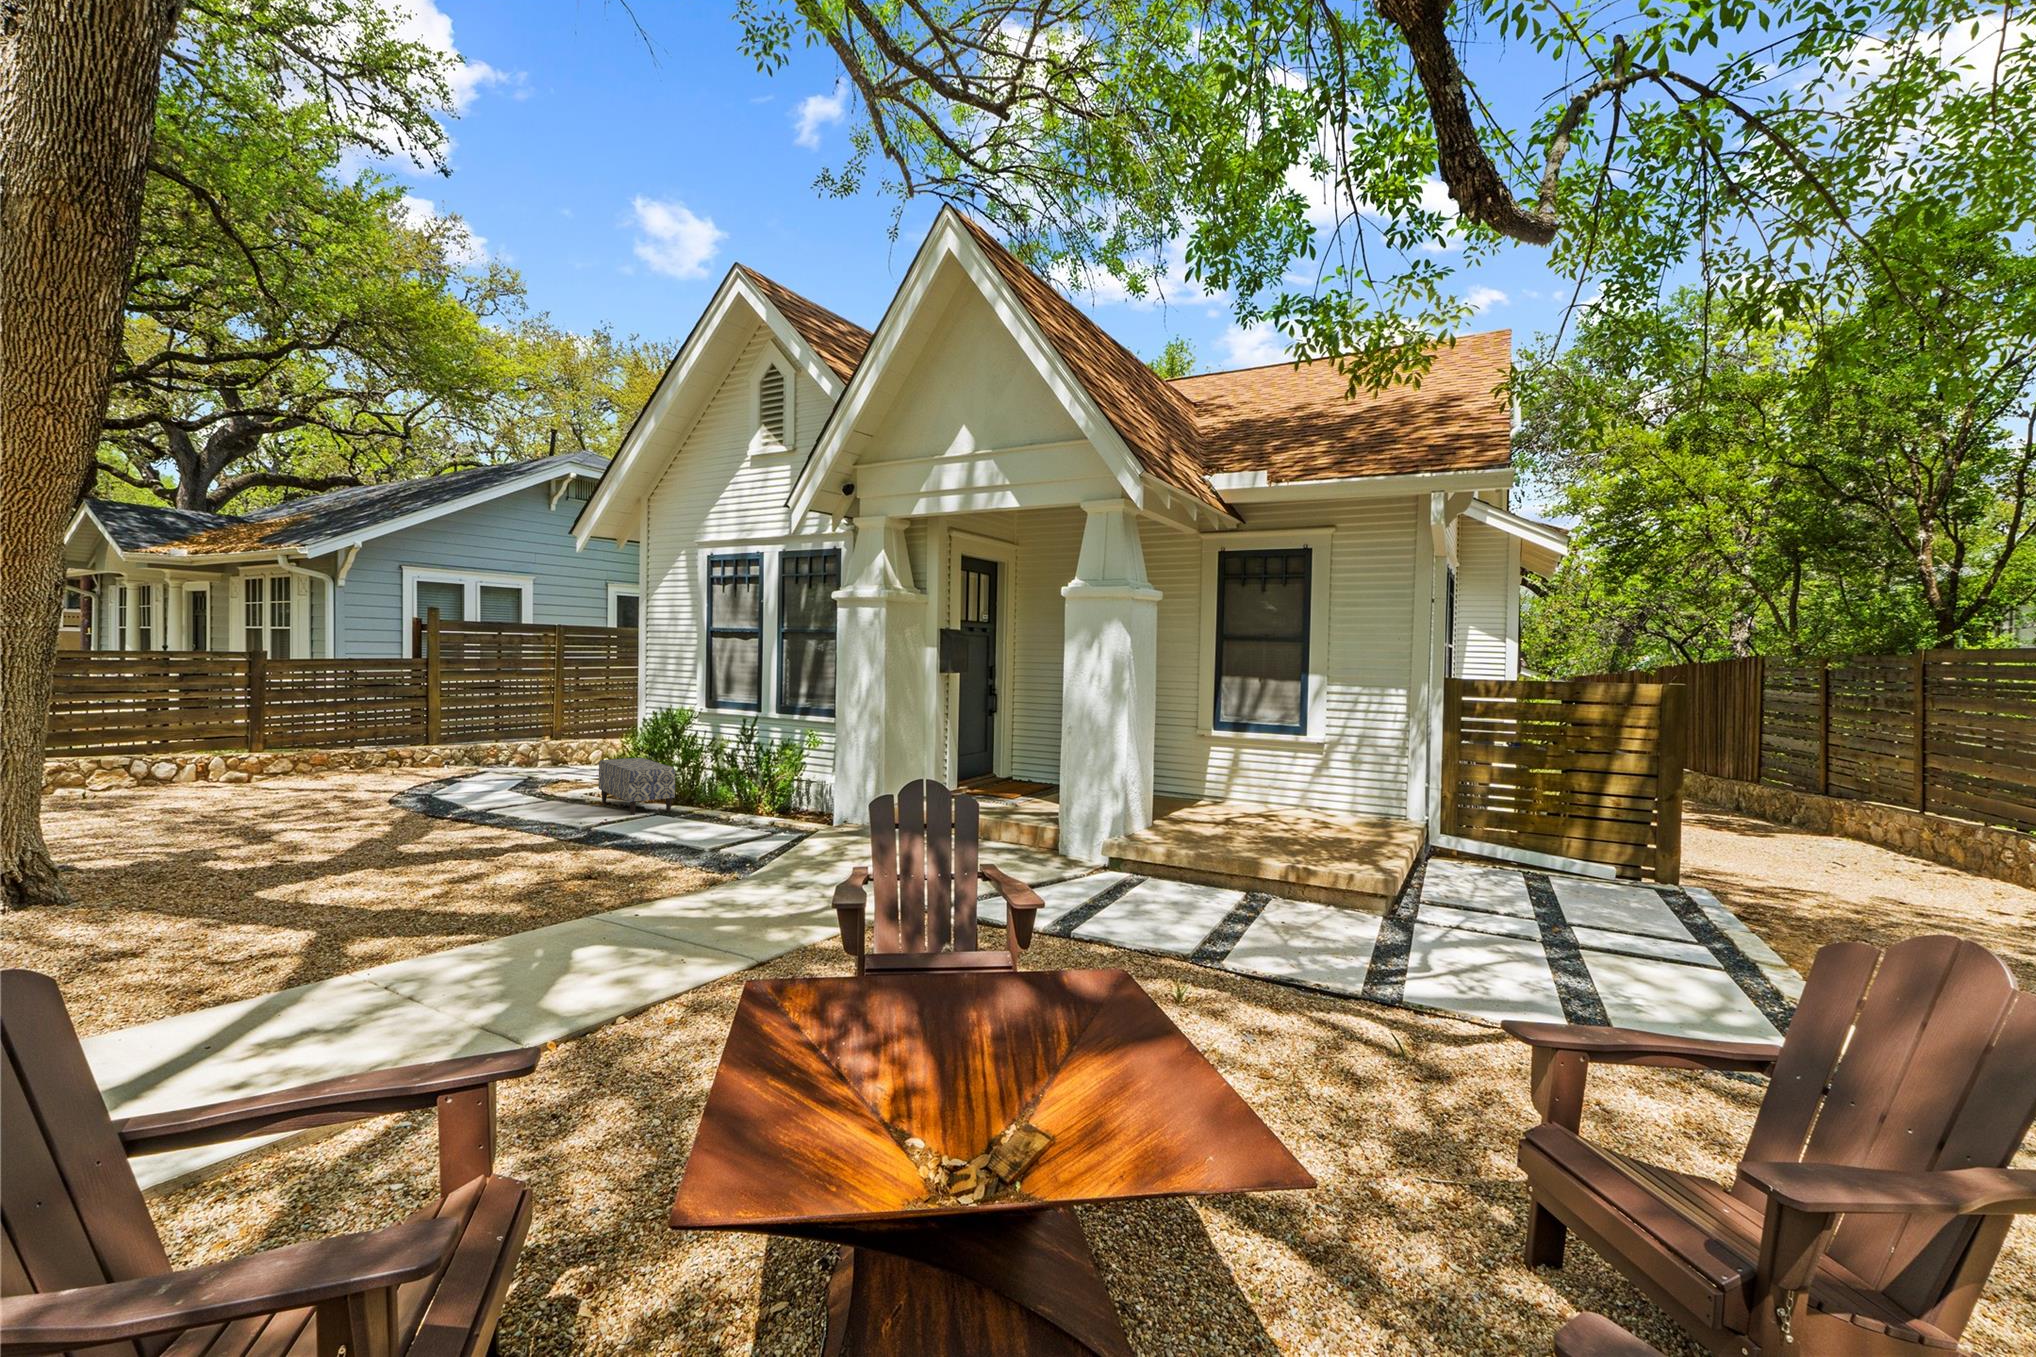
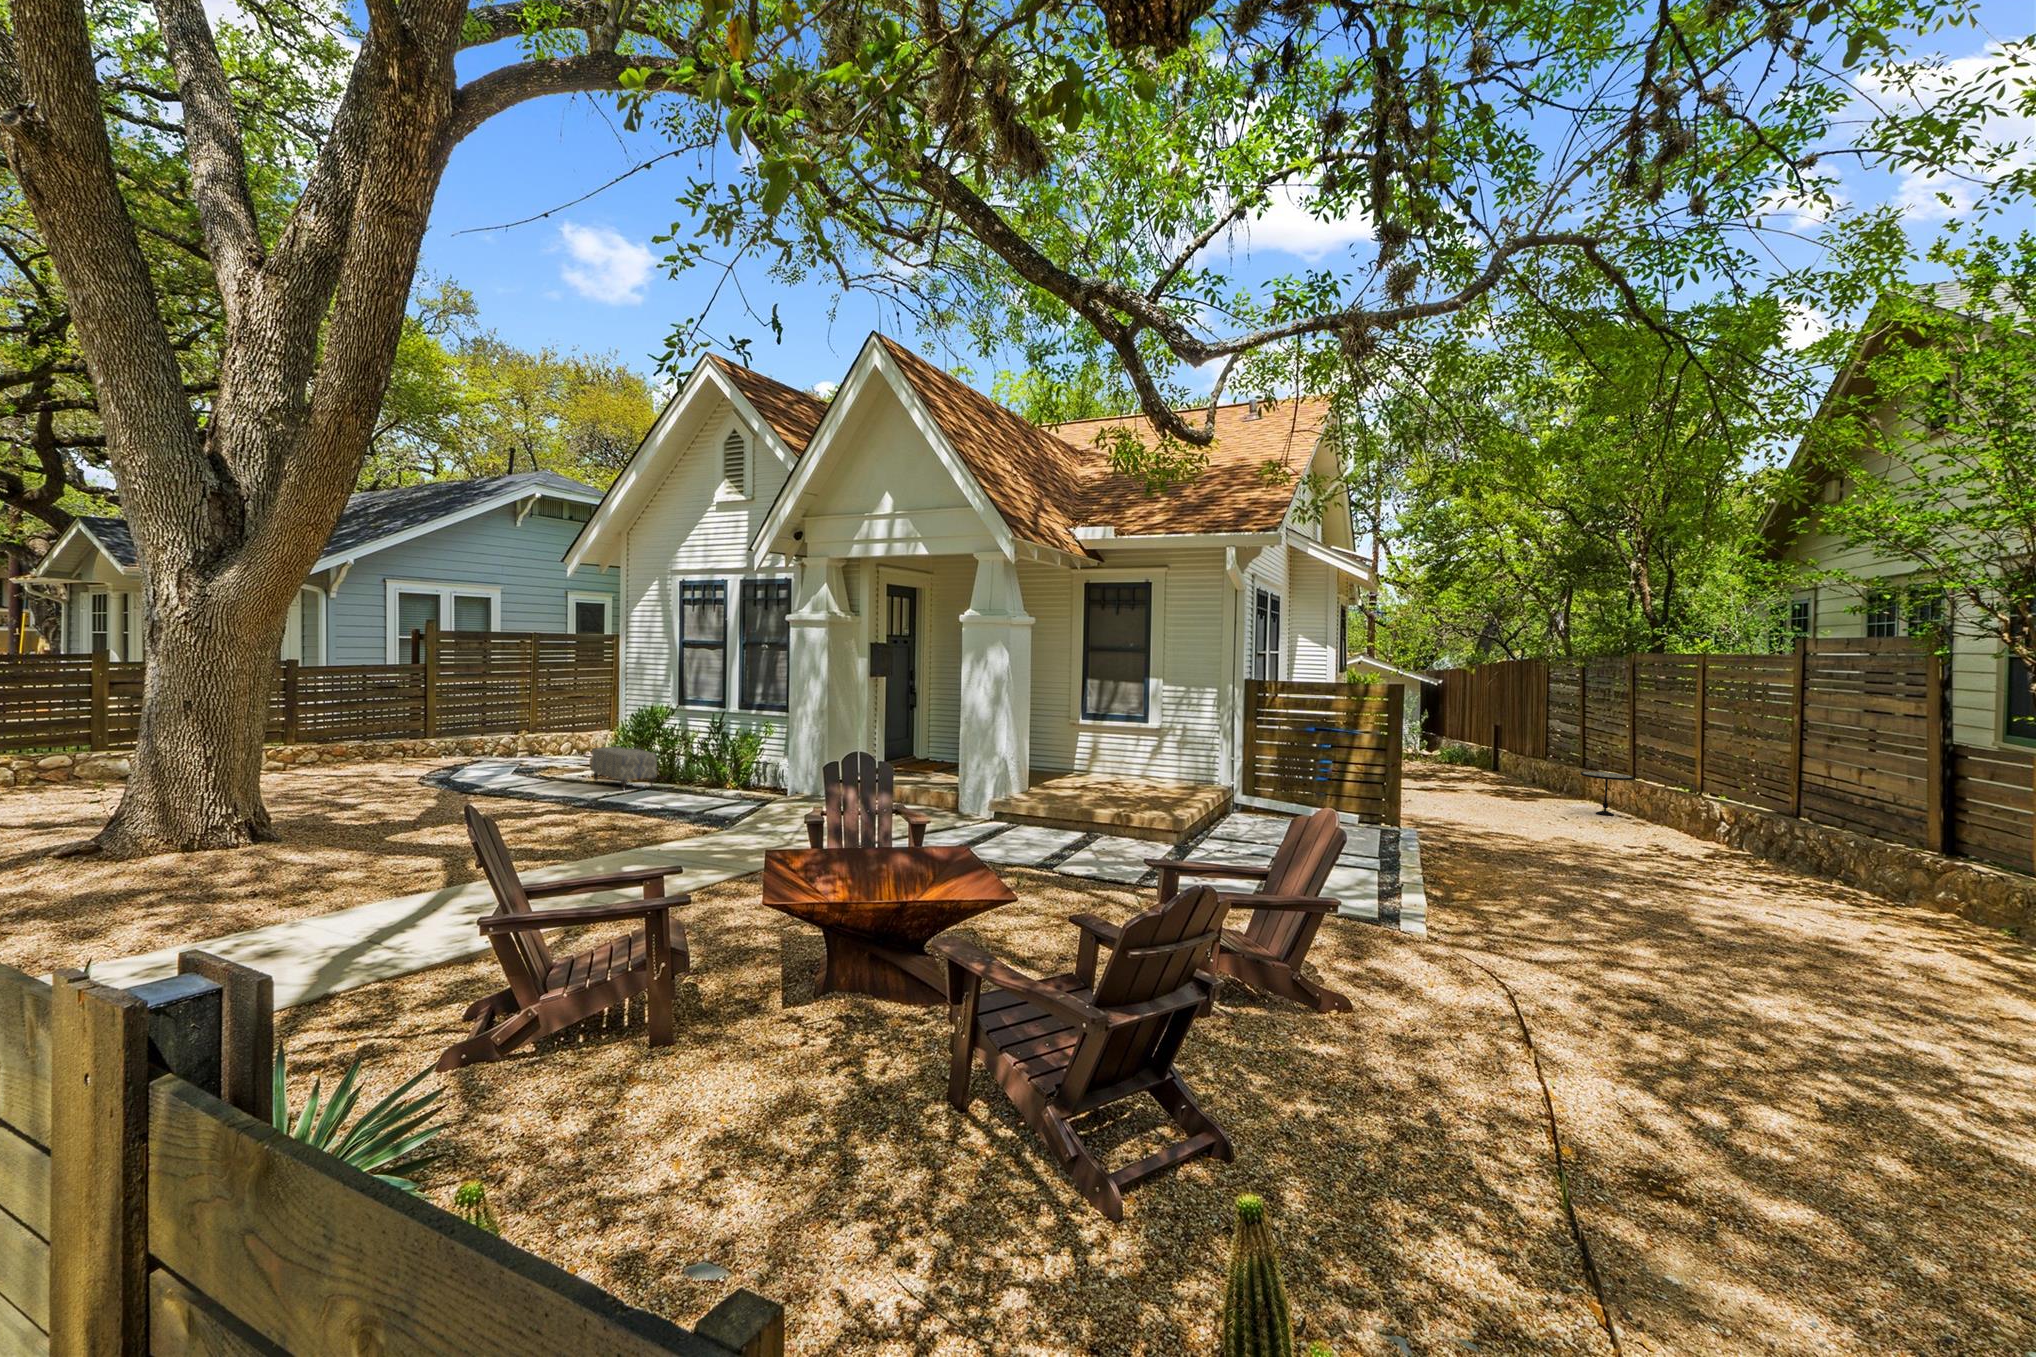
side table: none [1882,801,1967,862] -> present [1580,772,1634,816]

